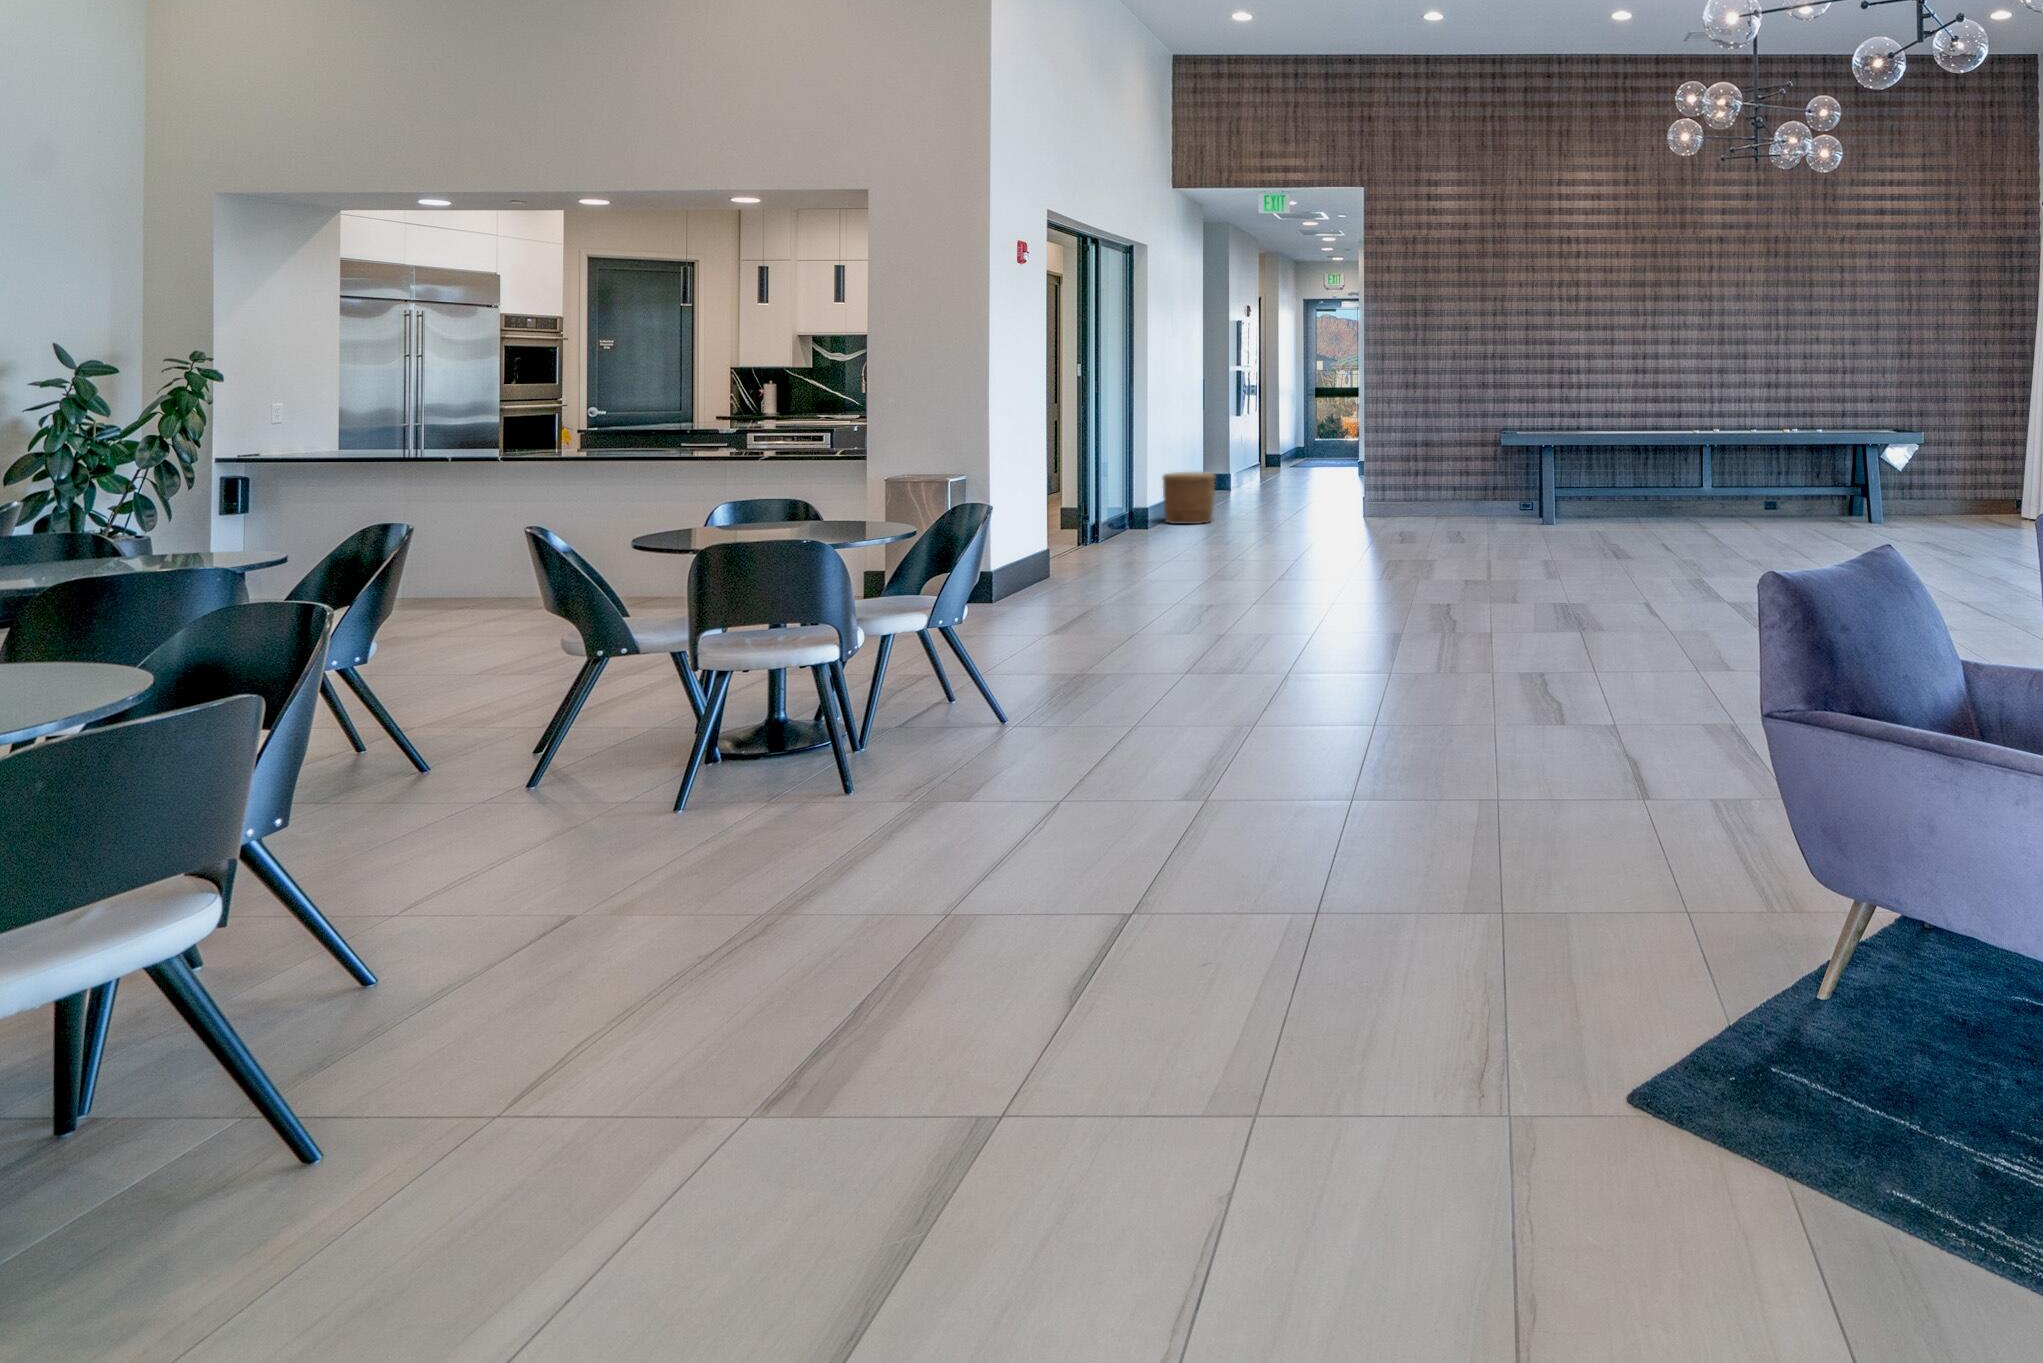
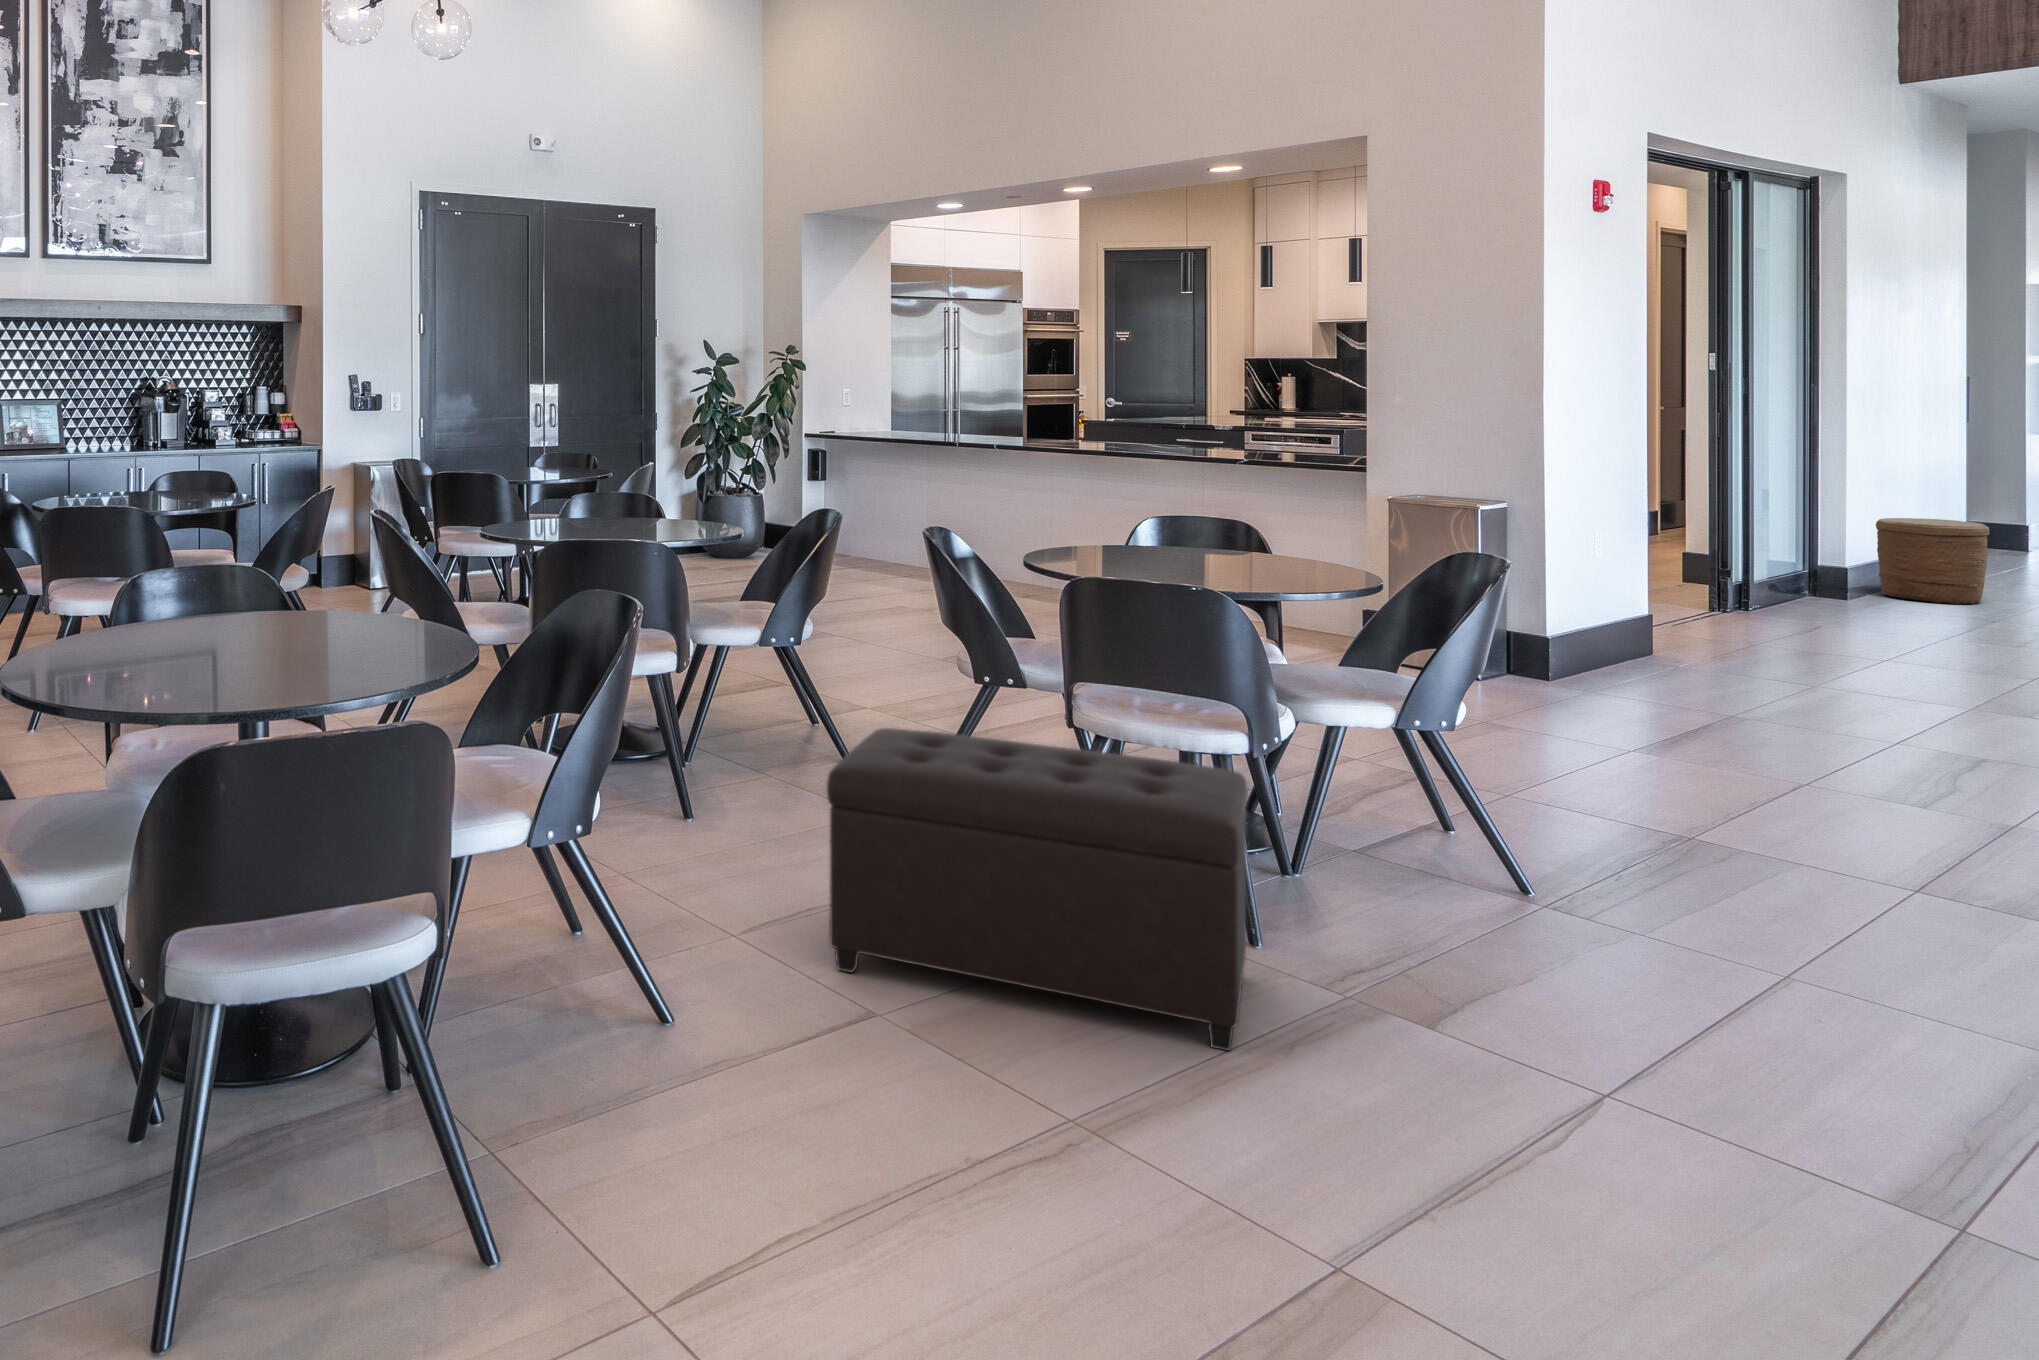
ottoman: none [495,670,864,918] -> present [827,728,1248,1051]

